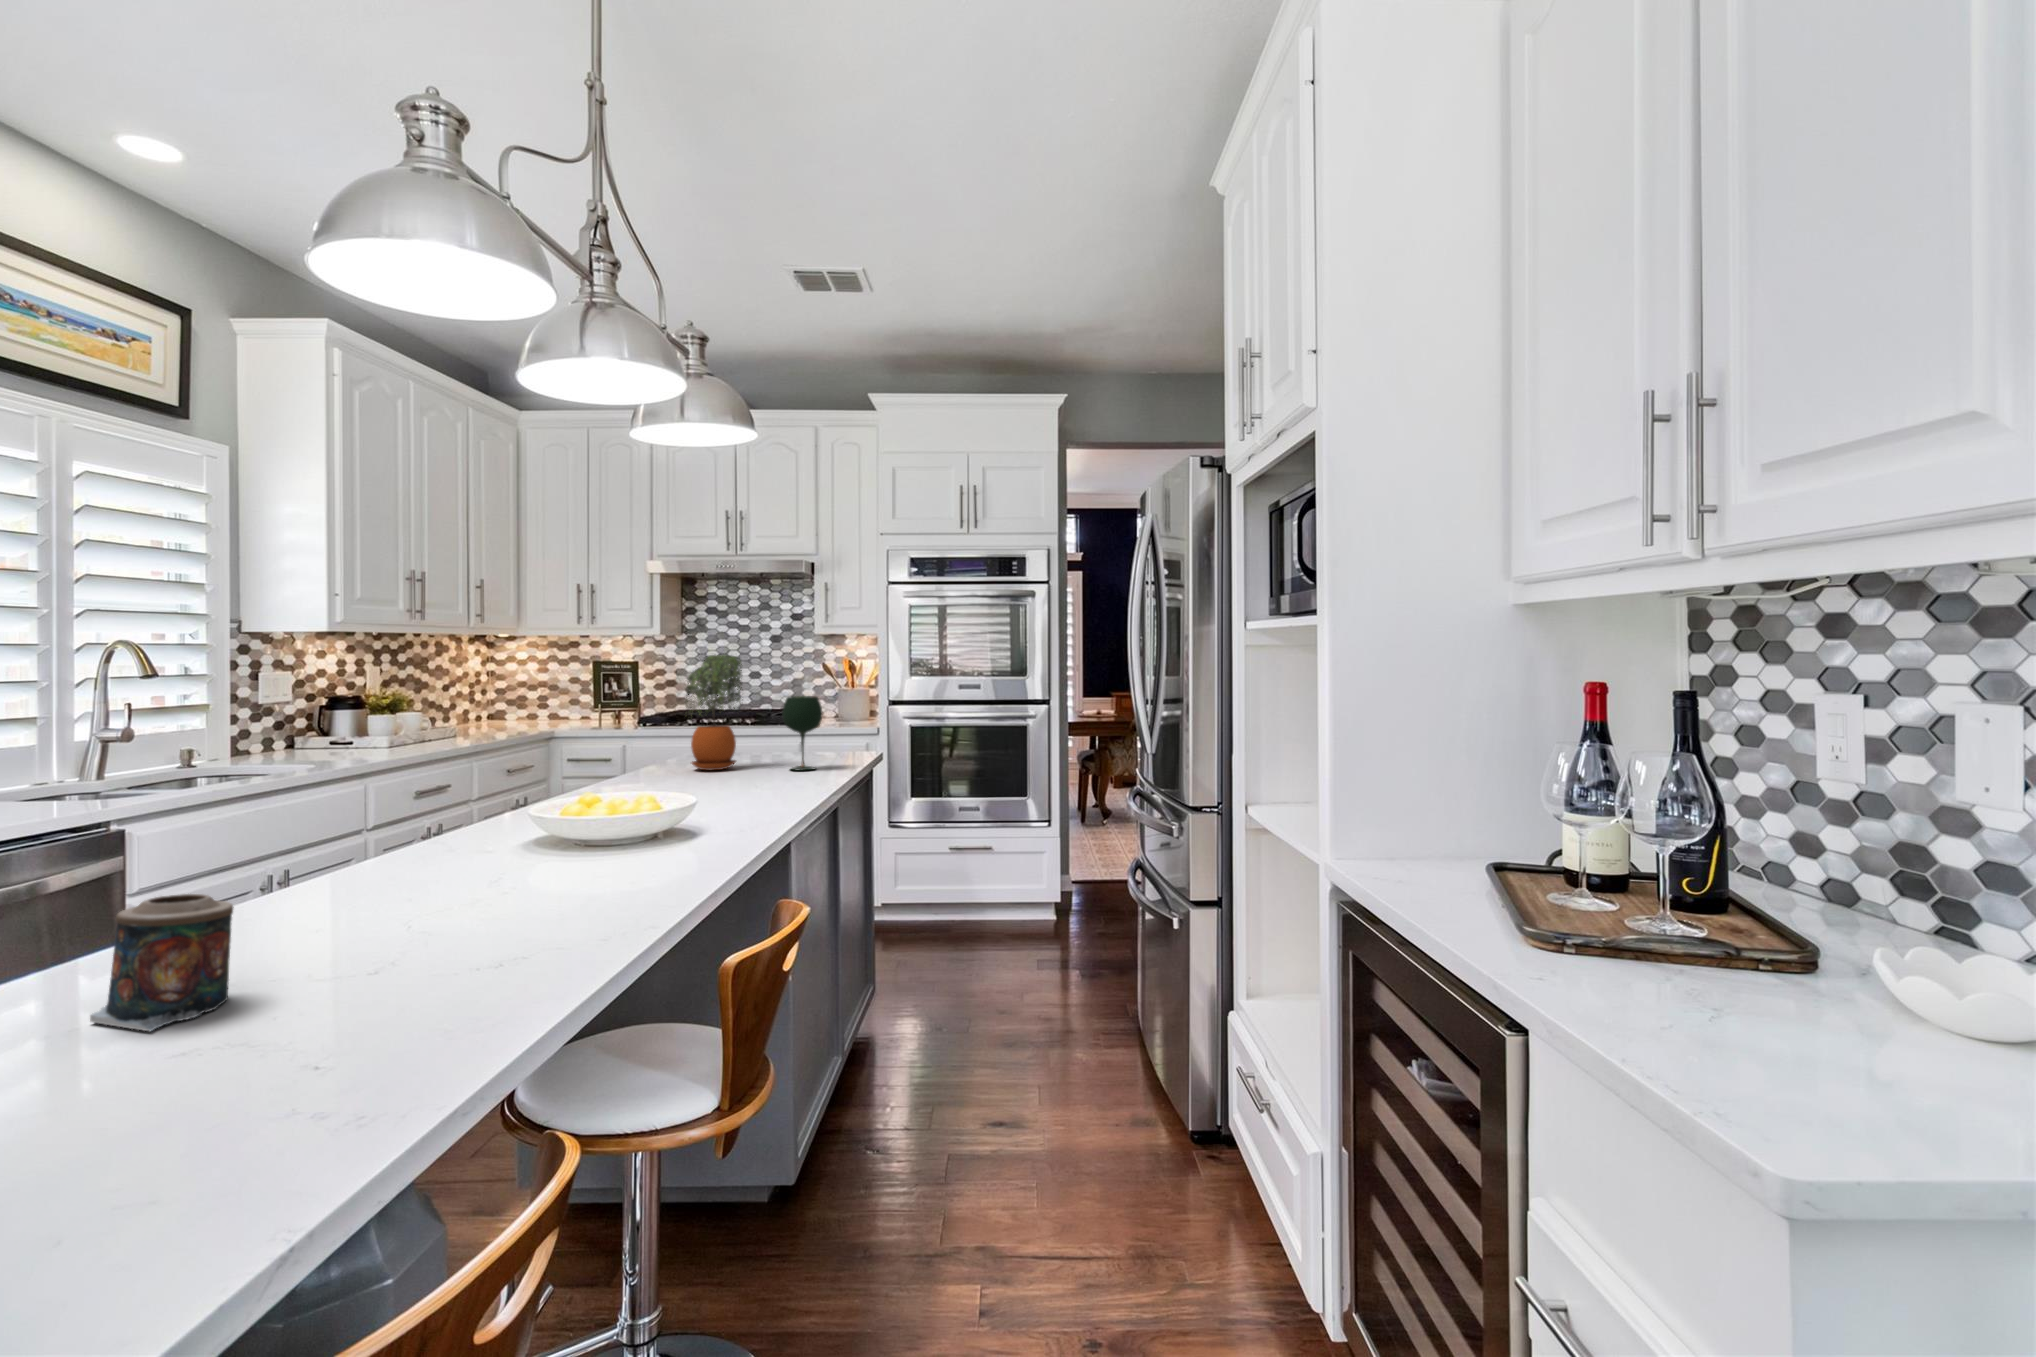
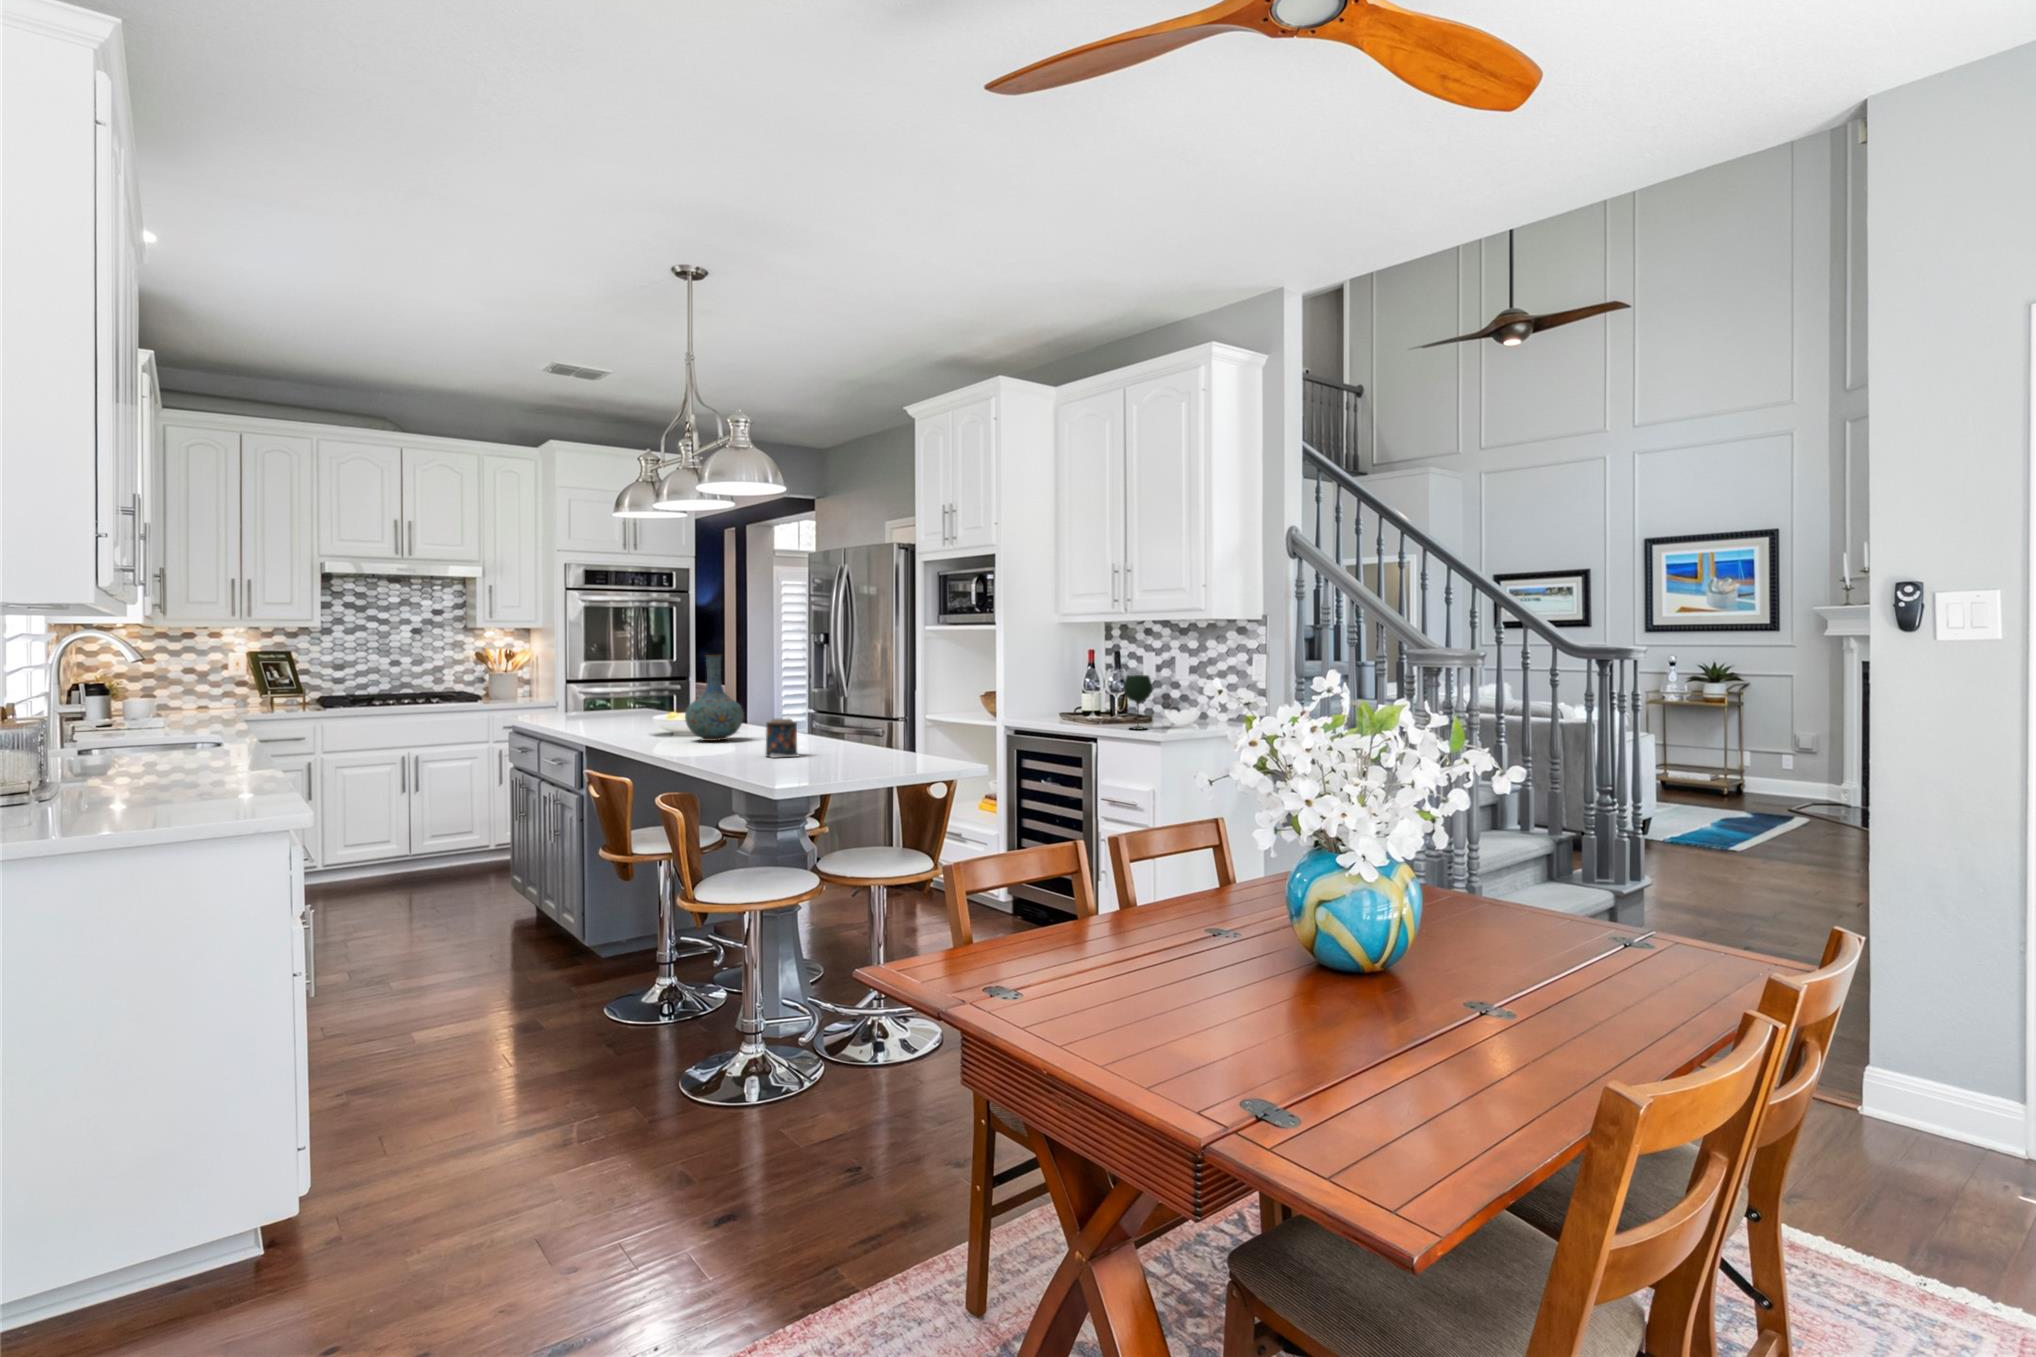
potted plant: present [686,655,742,770] -> none [562,642,602,719]
vase: none [434,690,570,876] -> present [685,655,744,741]
wine glass: present [782,696,823,771] -> present [1123,675,1152,730]

